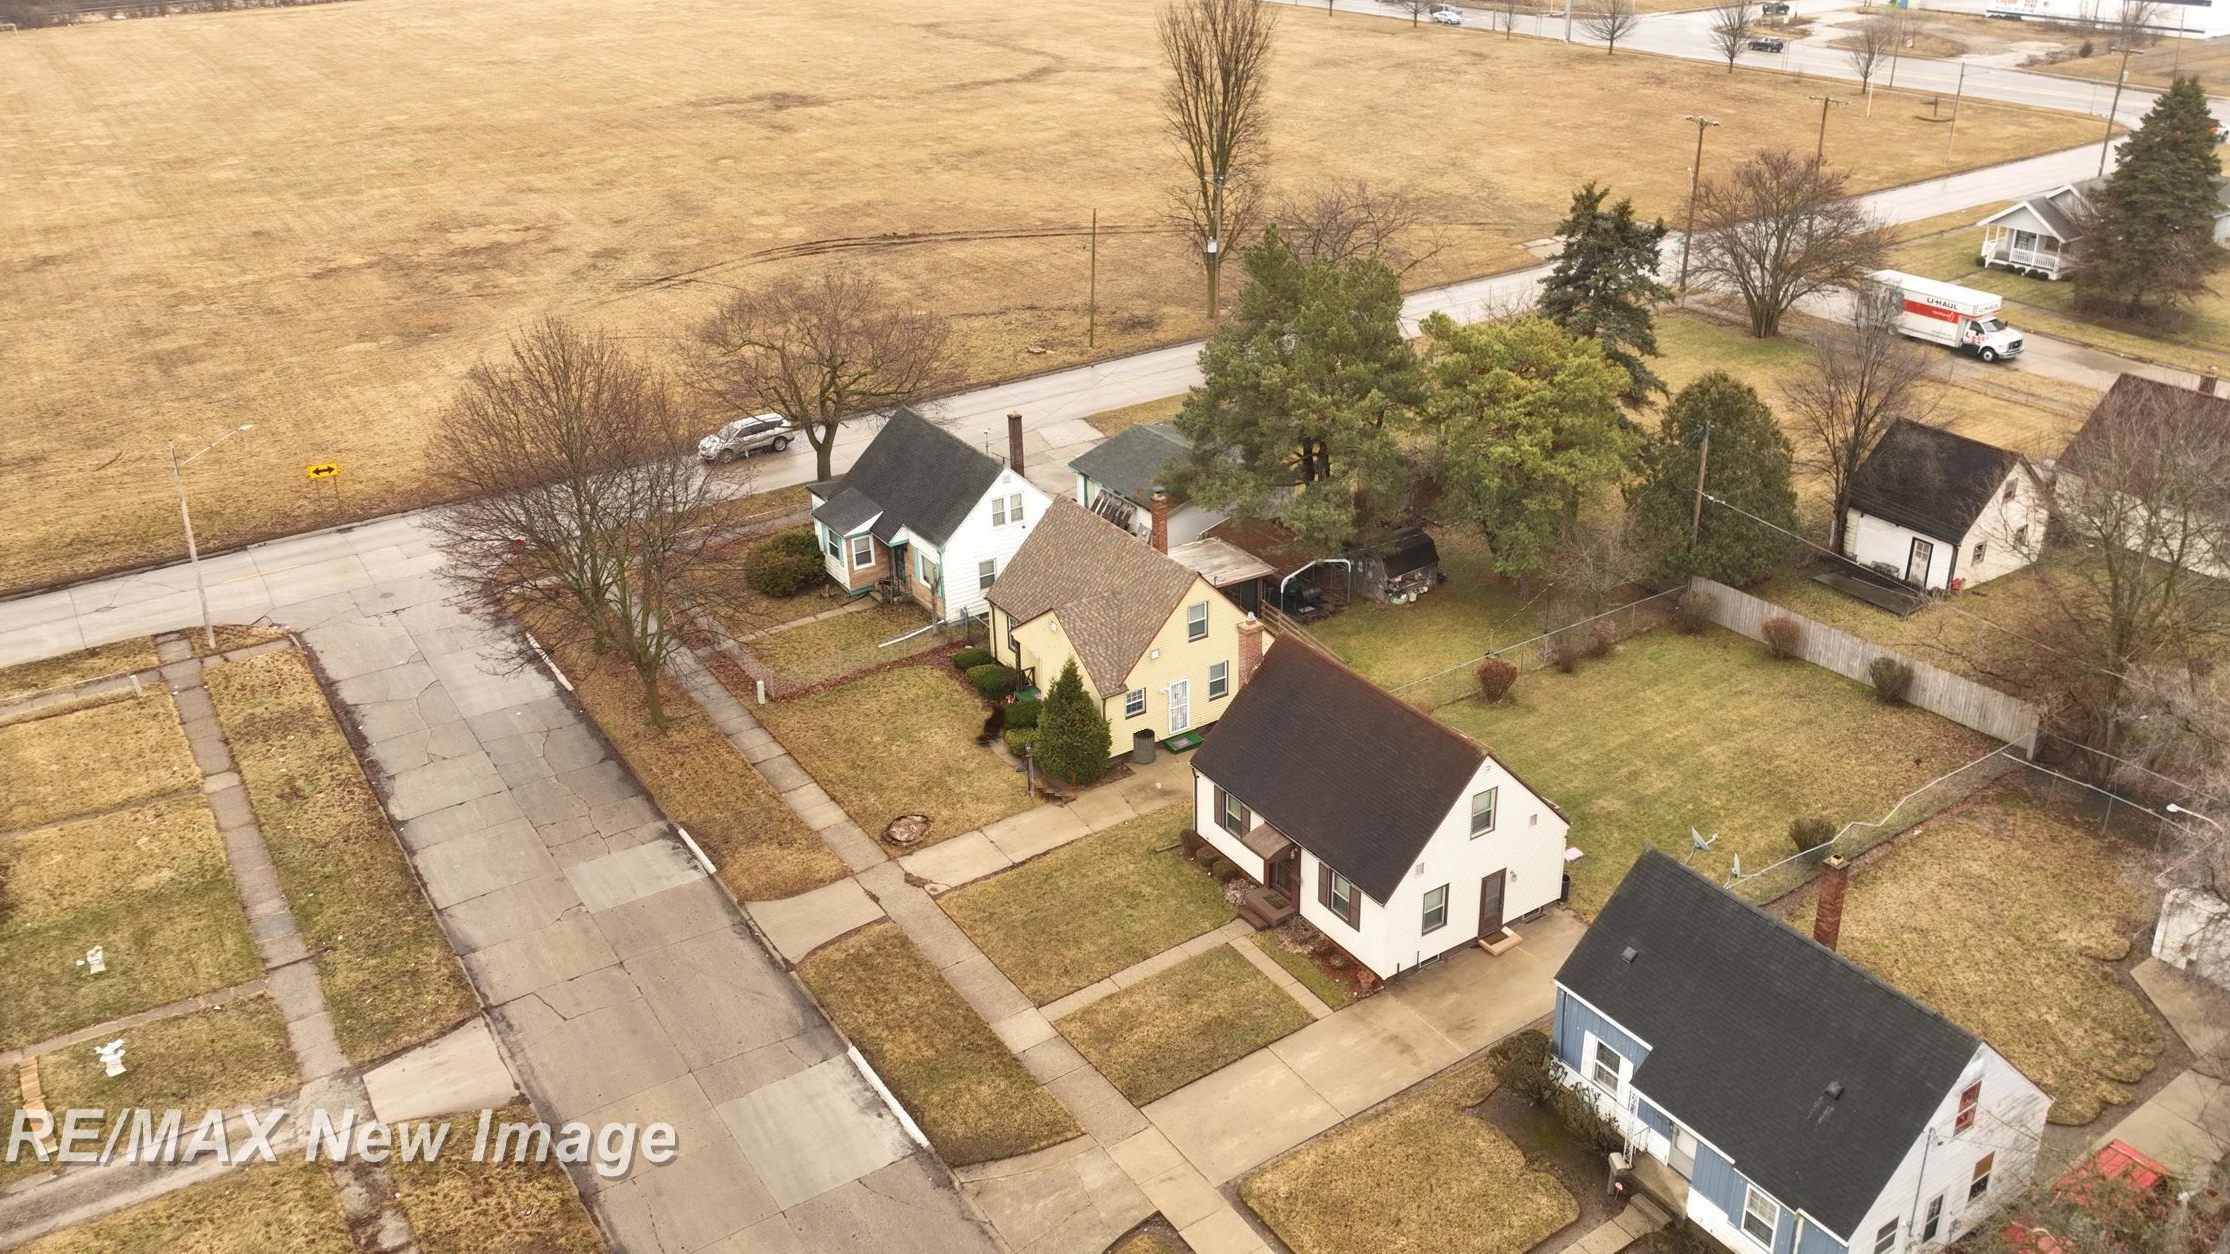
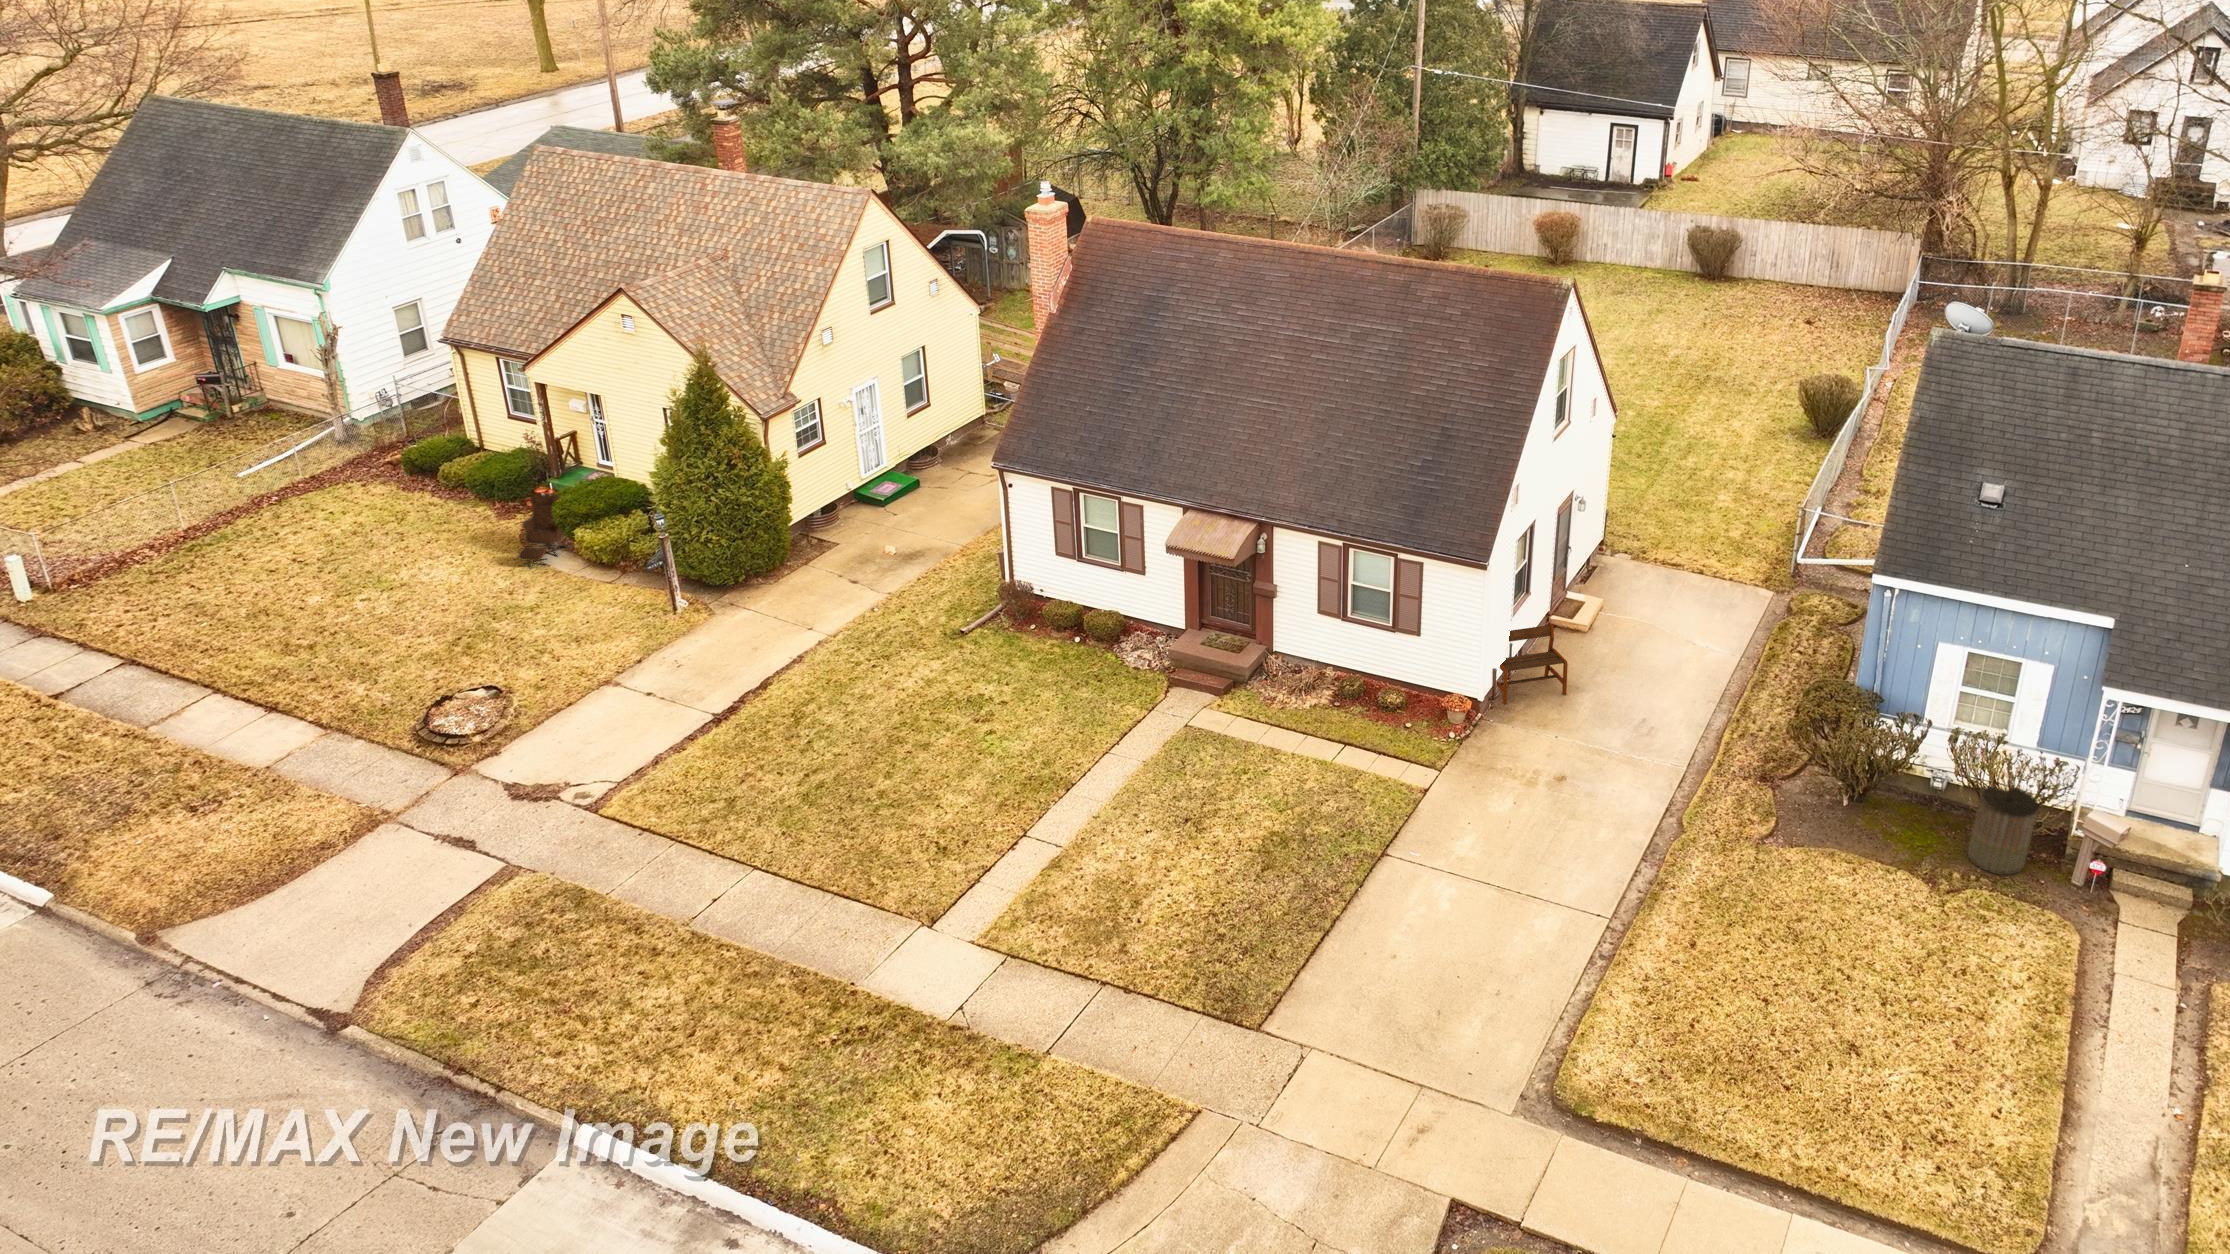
trash can: present [1133,728,1155,764] -> present [1967,786,2039,875]
bench: present [1042,771,1077,806] -> present [1497,624,1568,704]

